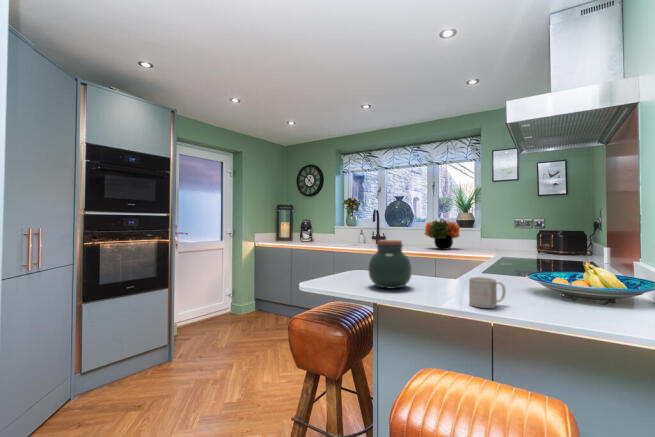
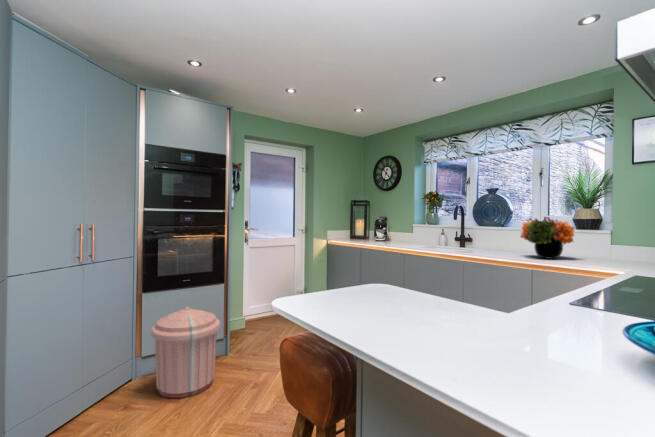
jar: present [368,240,412,289] -> none [364,247,425,317]
mug: present [469,277,506,308] -> none [480,319,551,380]
trash can: none [101,313,176,409] -> present [151,307,220,398]

